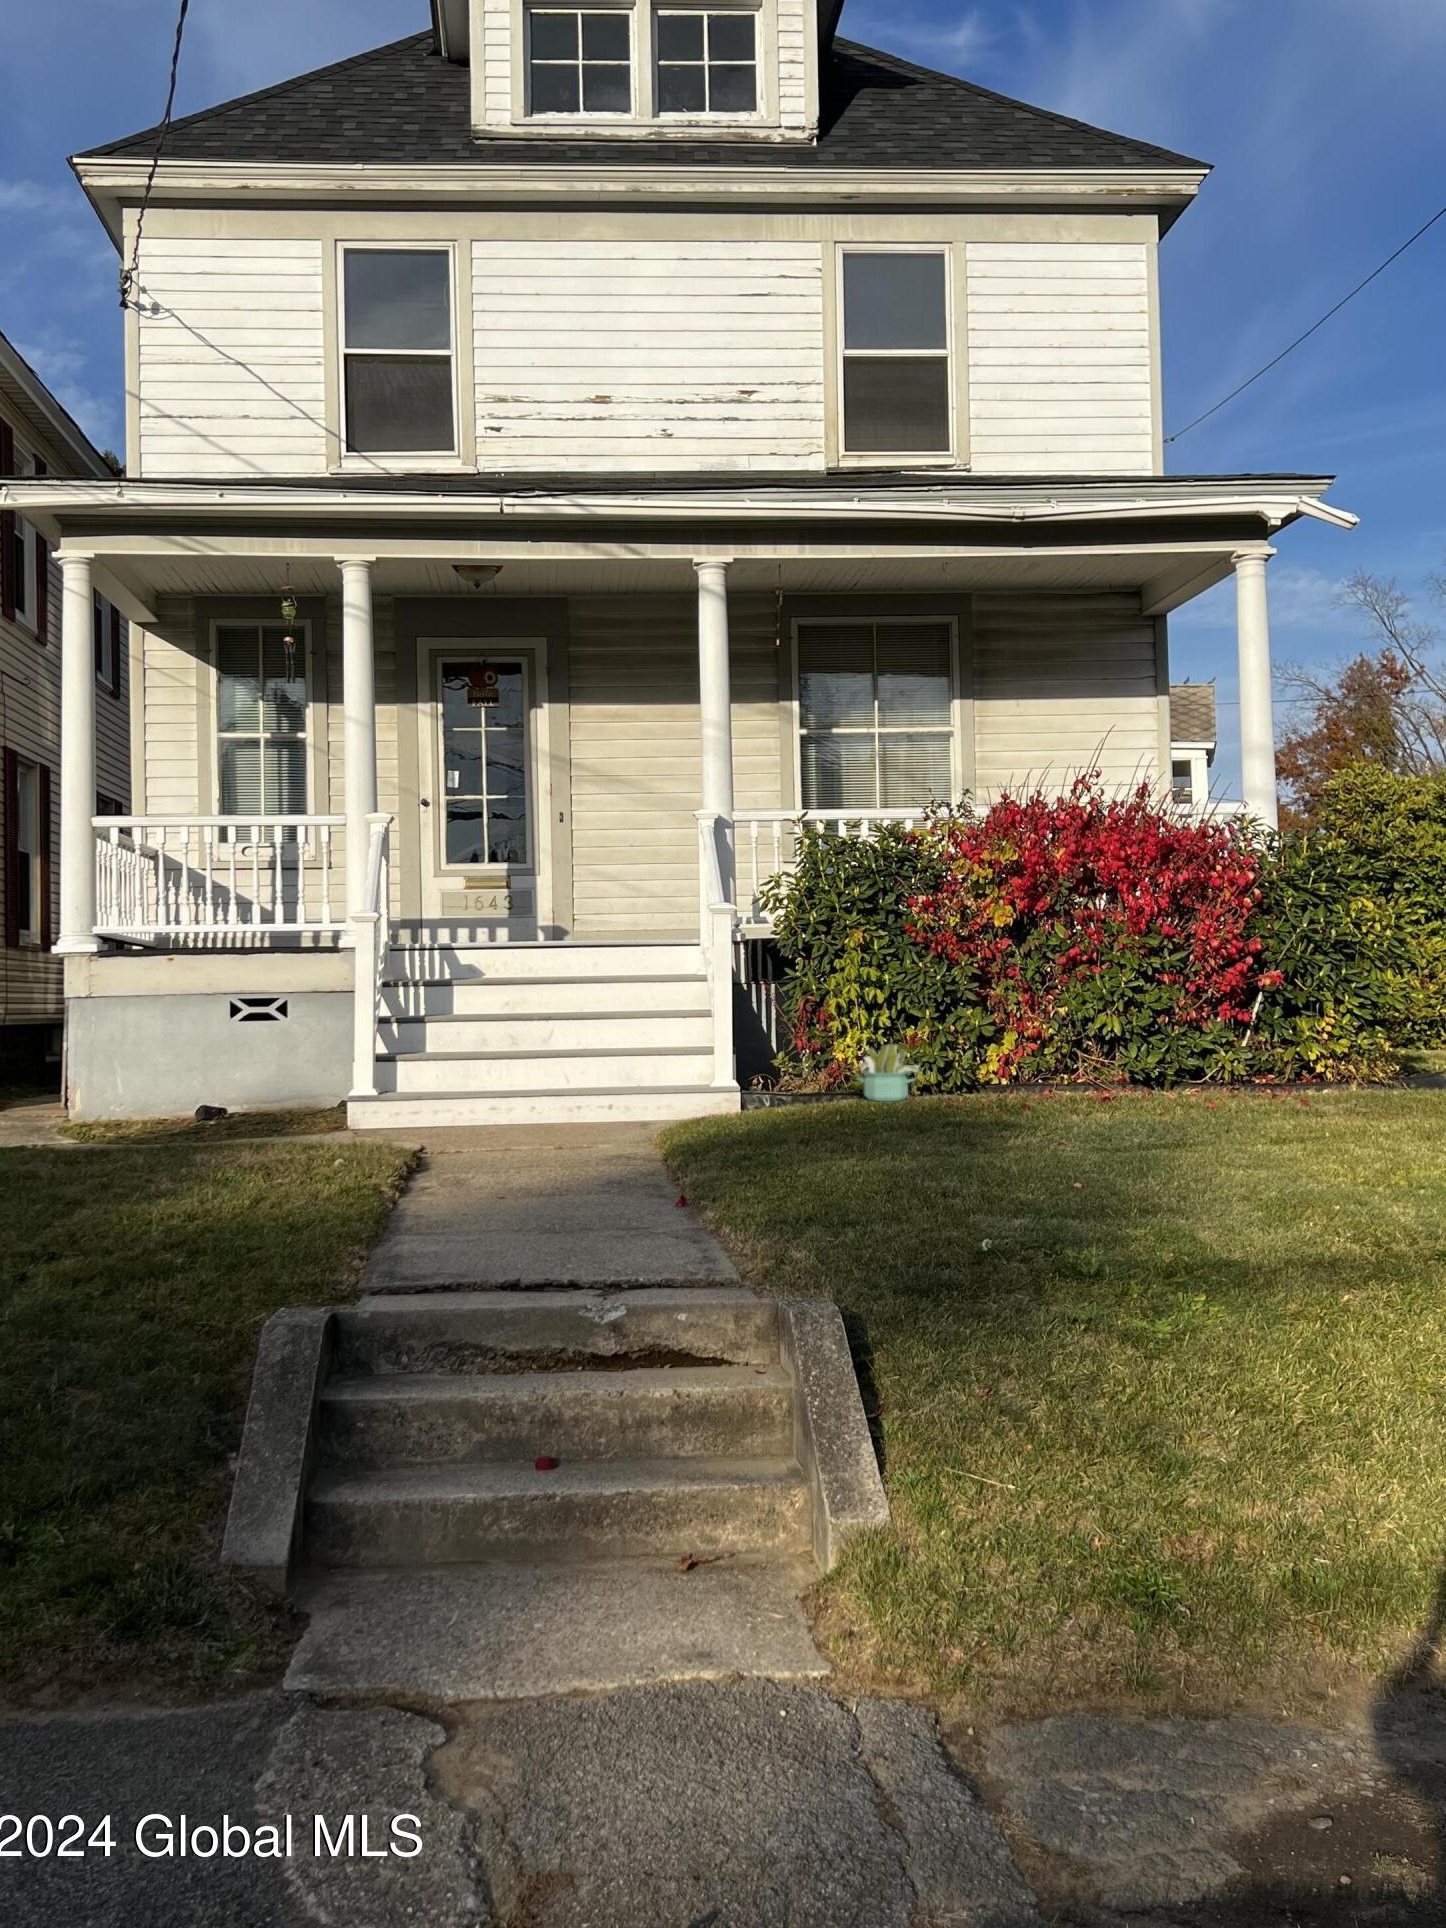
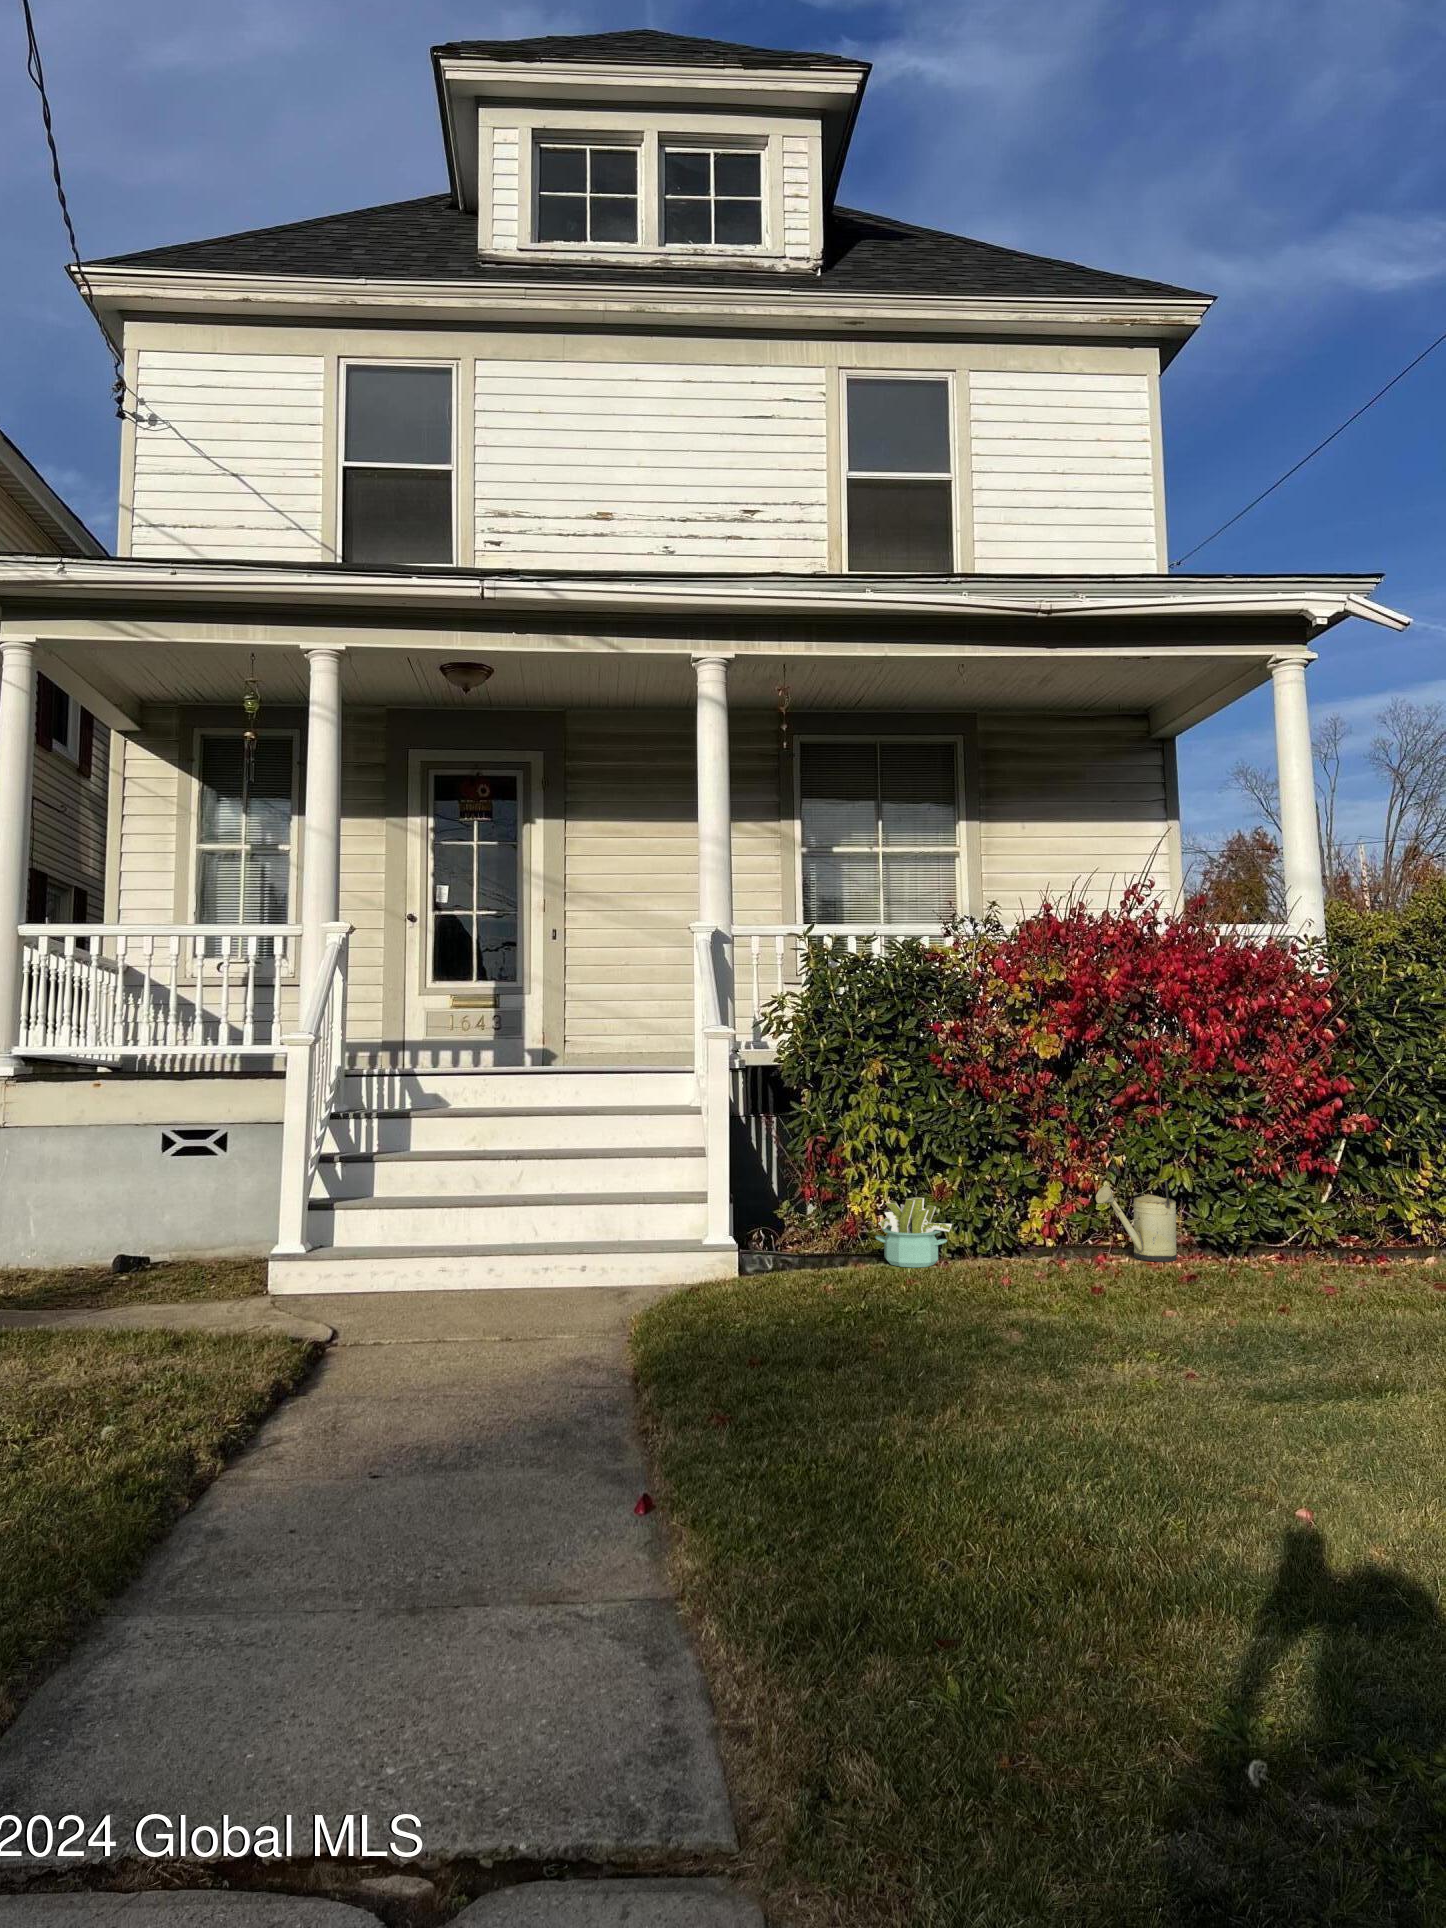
watering can: none [1041,1025,1114,1095] -> present [1096,1176,1180,1262]

